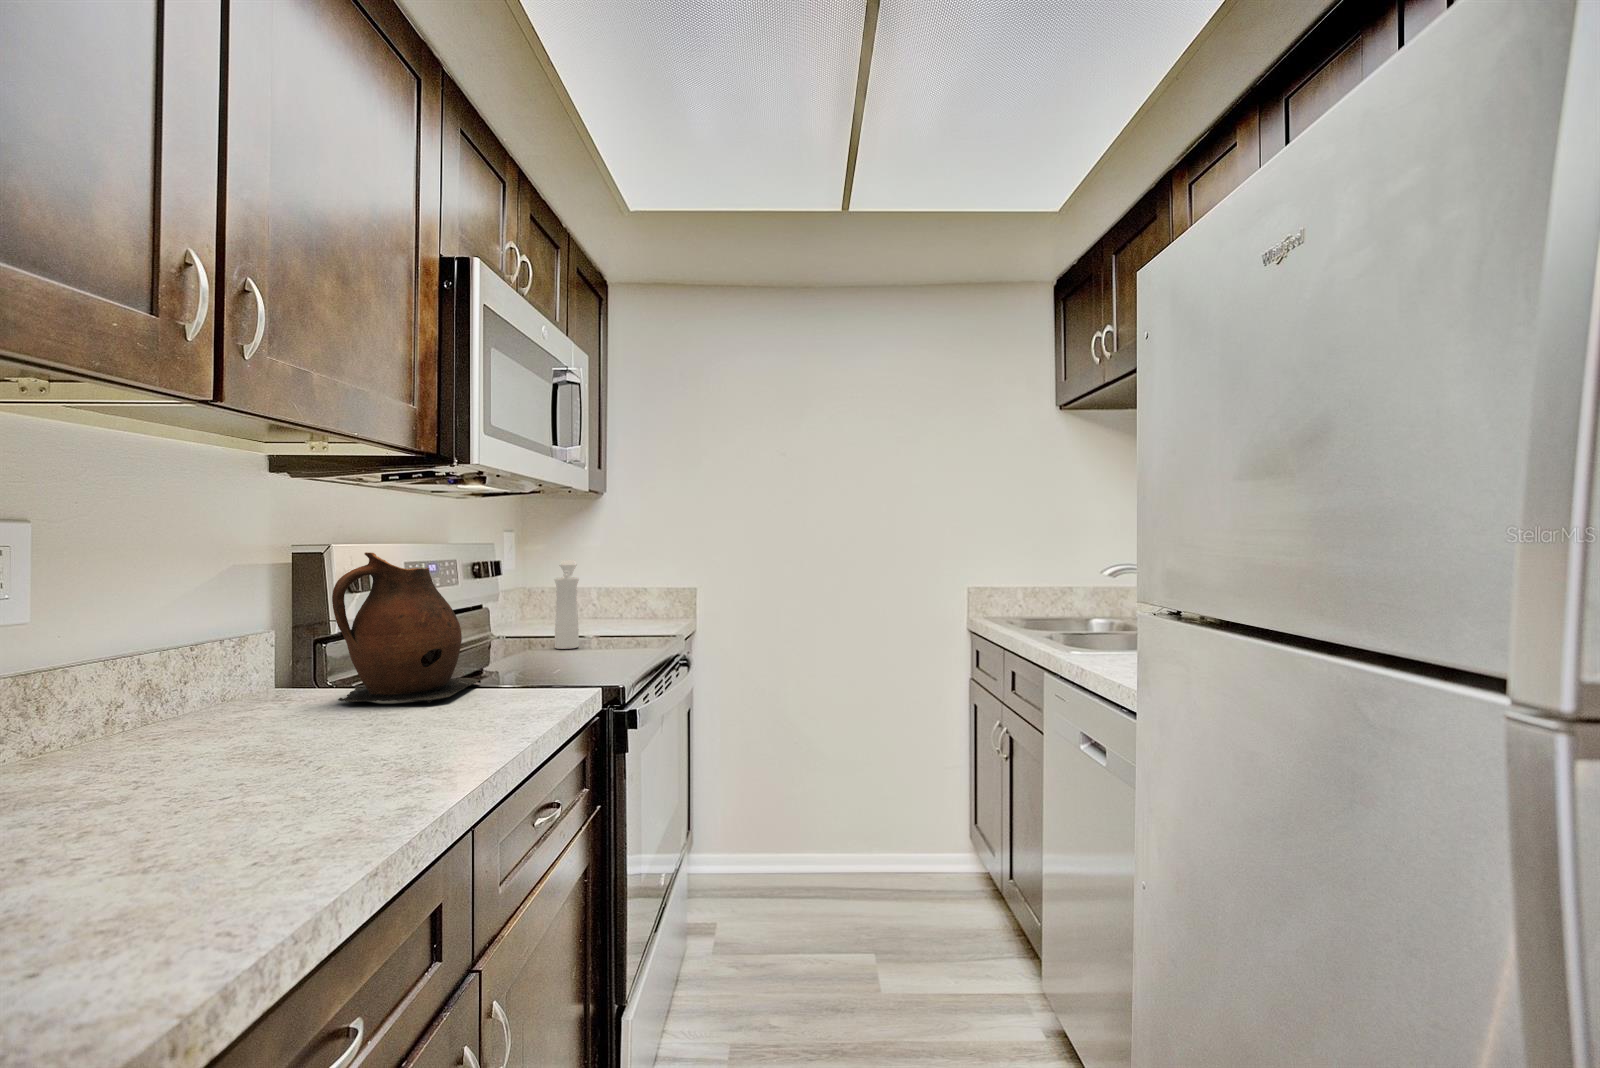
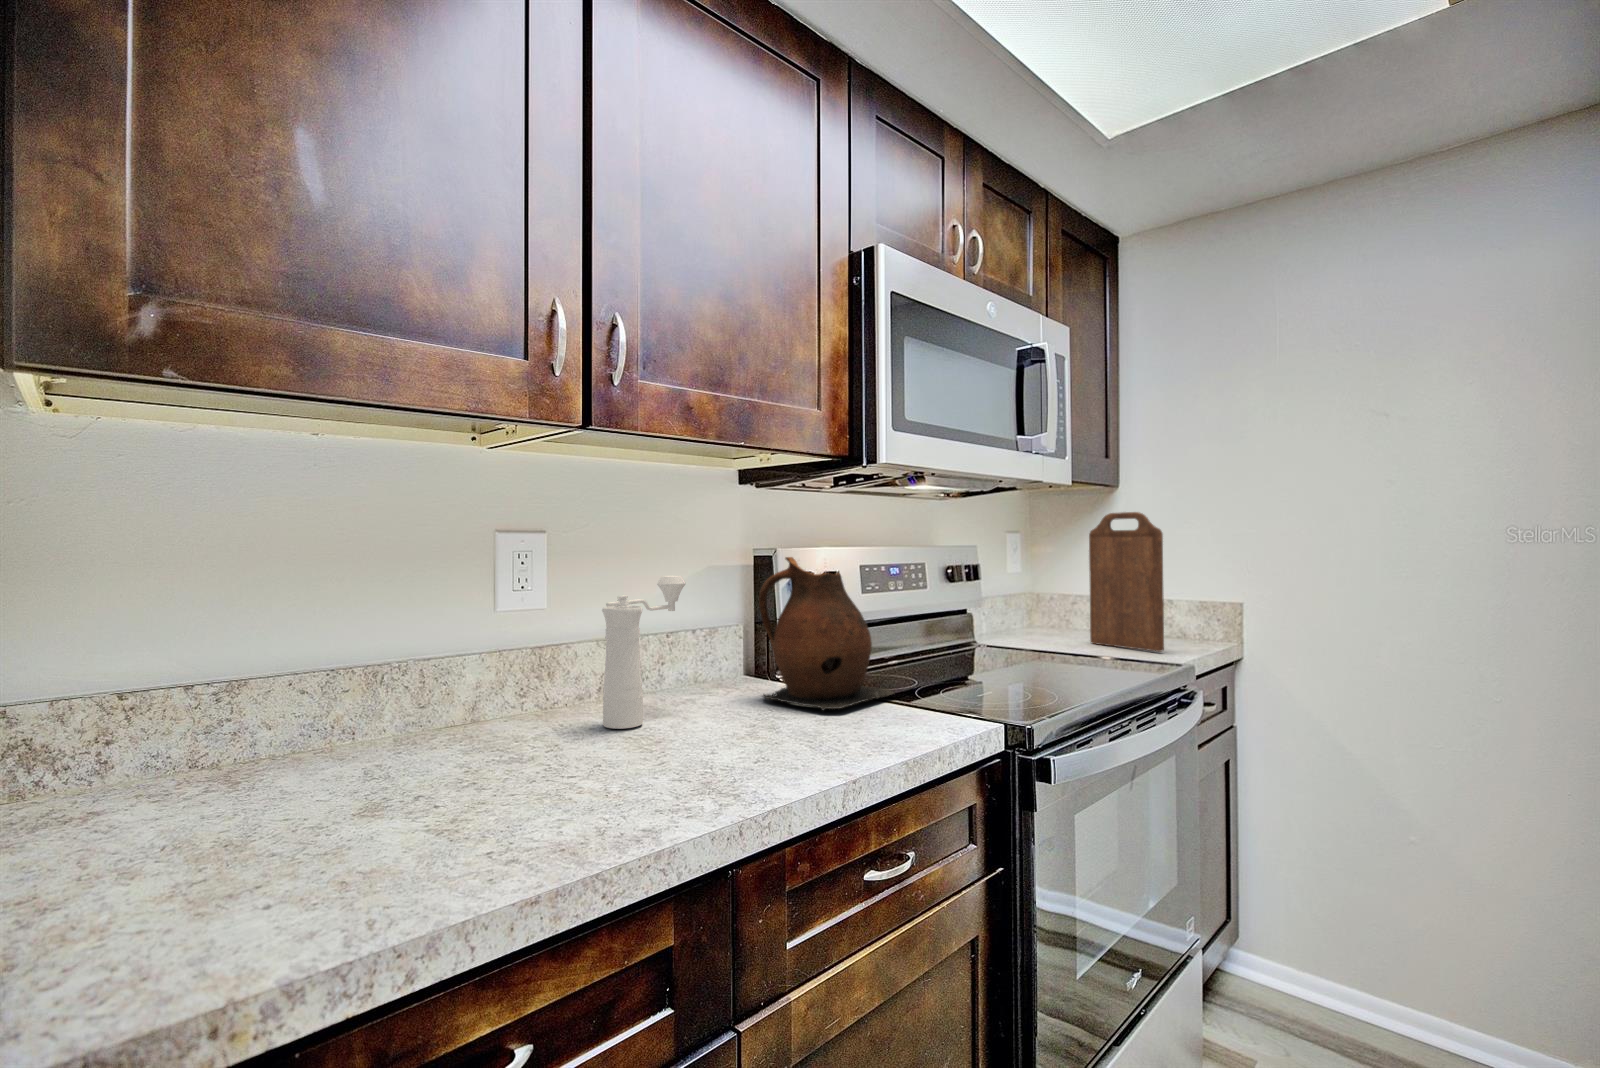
cutting board: none [585,516,648,629] -> present [1089,512,1164,652]
pepper mill: present [554,560,579,649] -> present [602,576,686,729]

